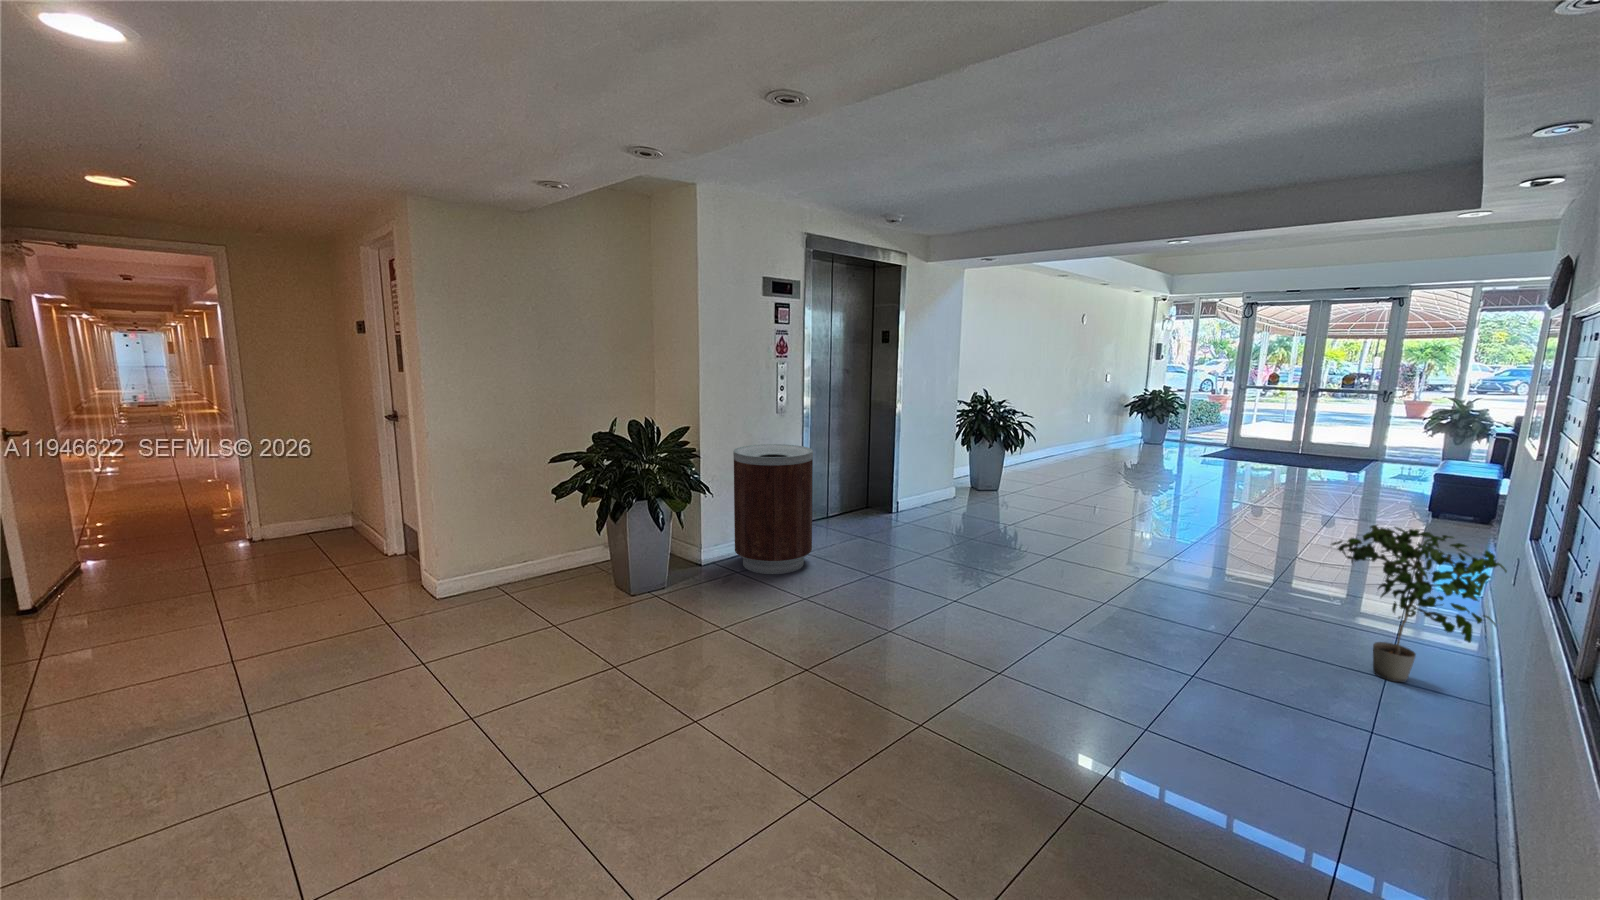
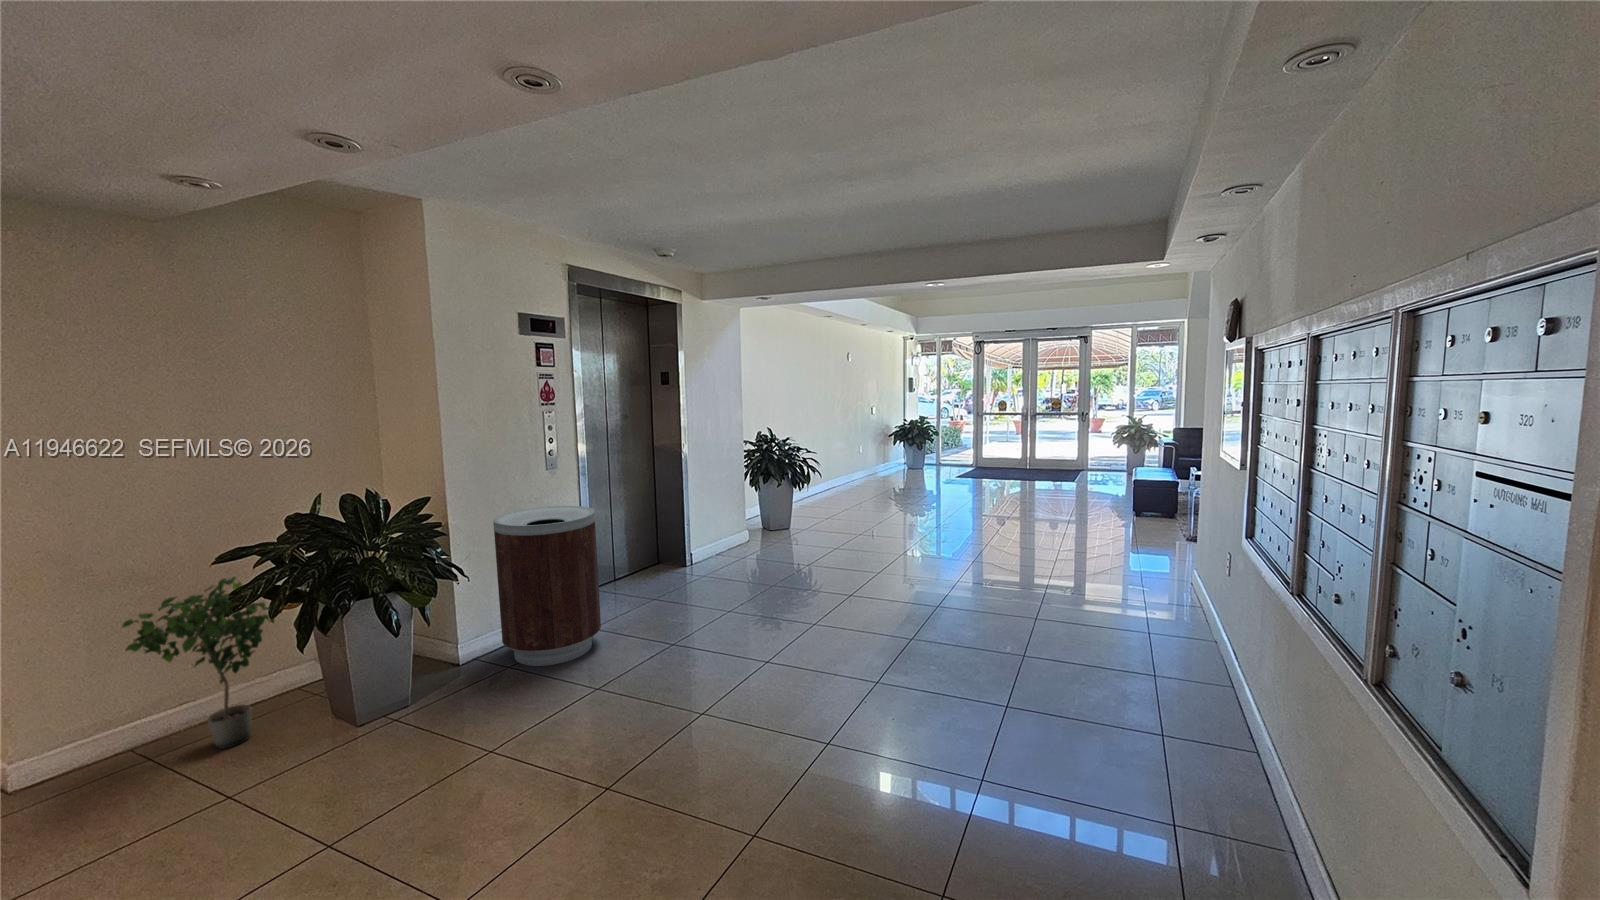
potted plant: present [1332,525,1507,682] -> present [122,577,275,749]

